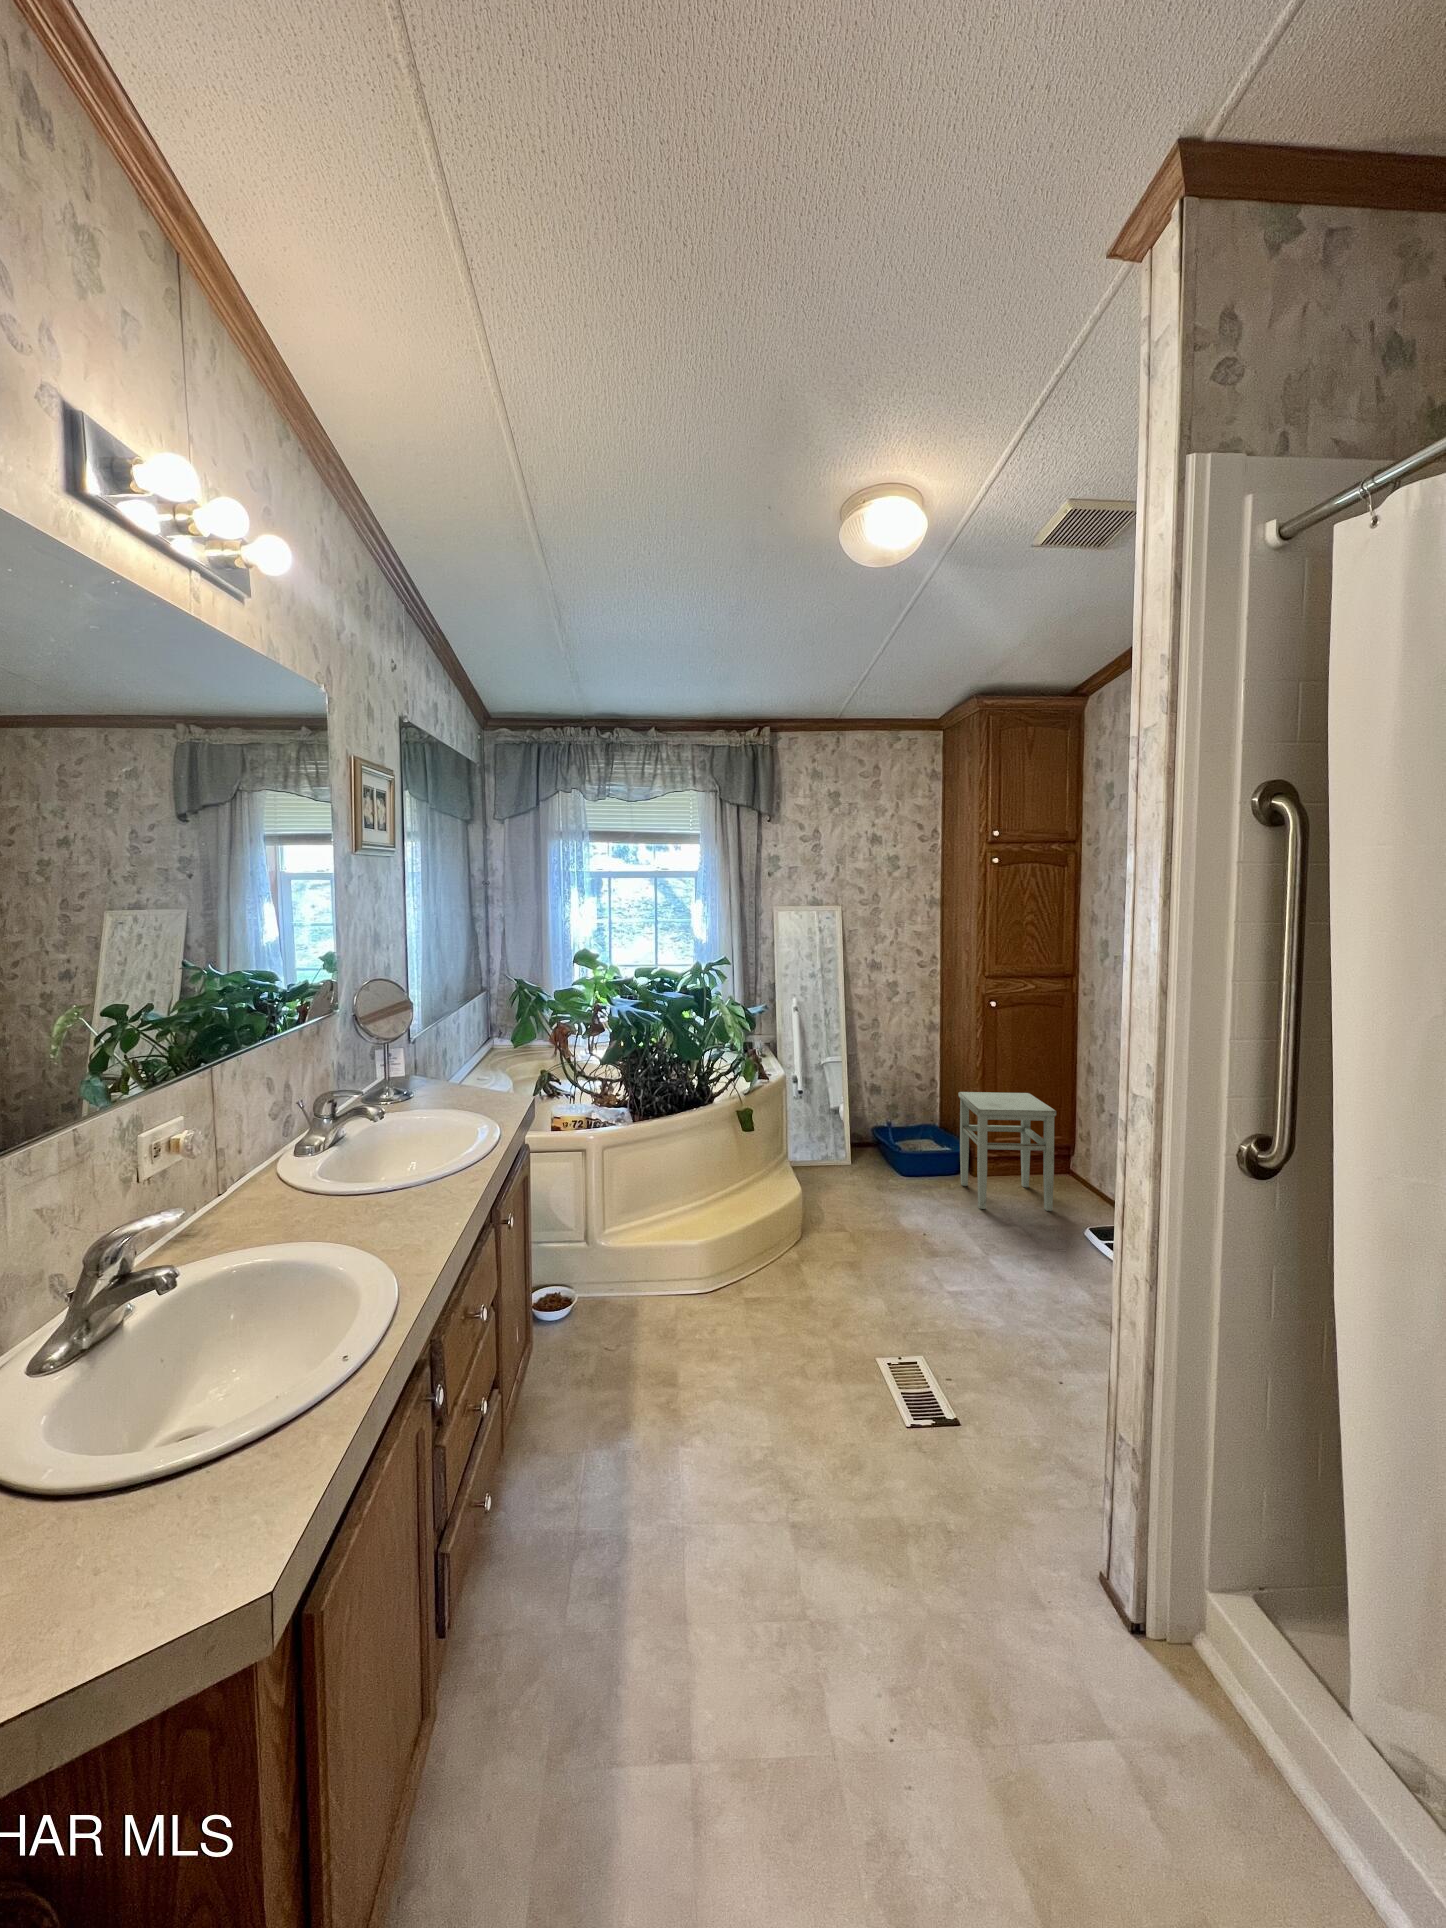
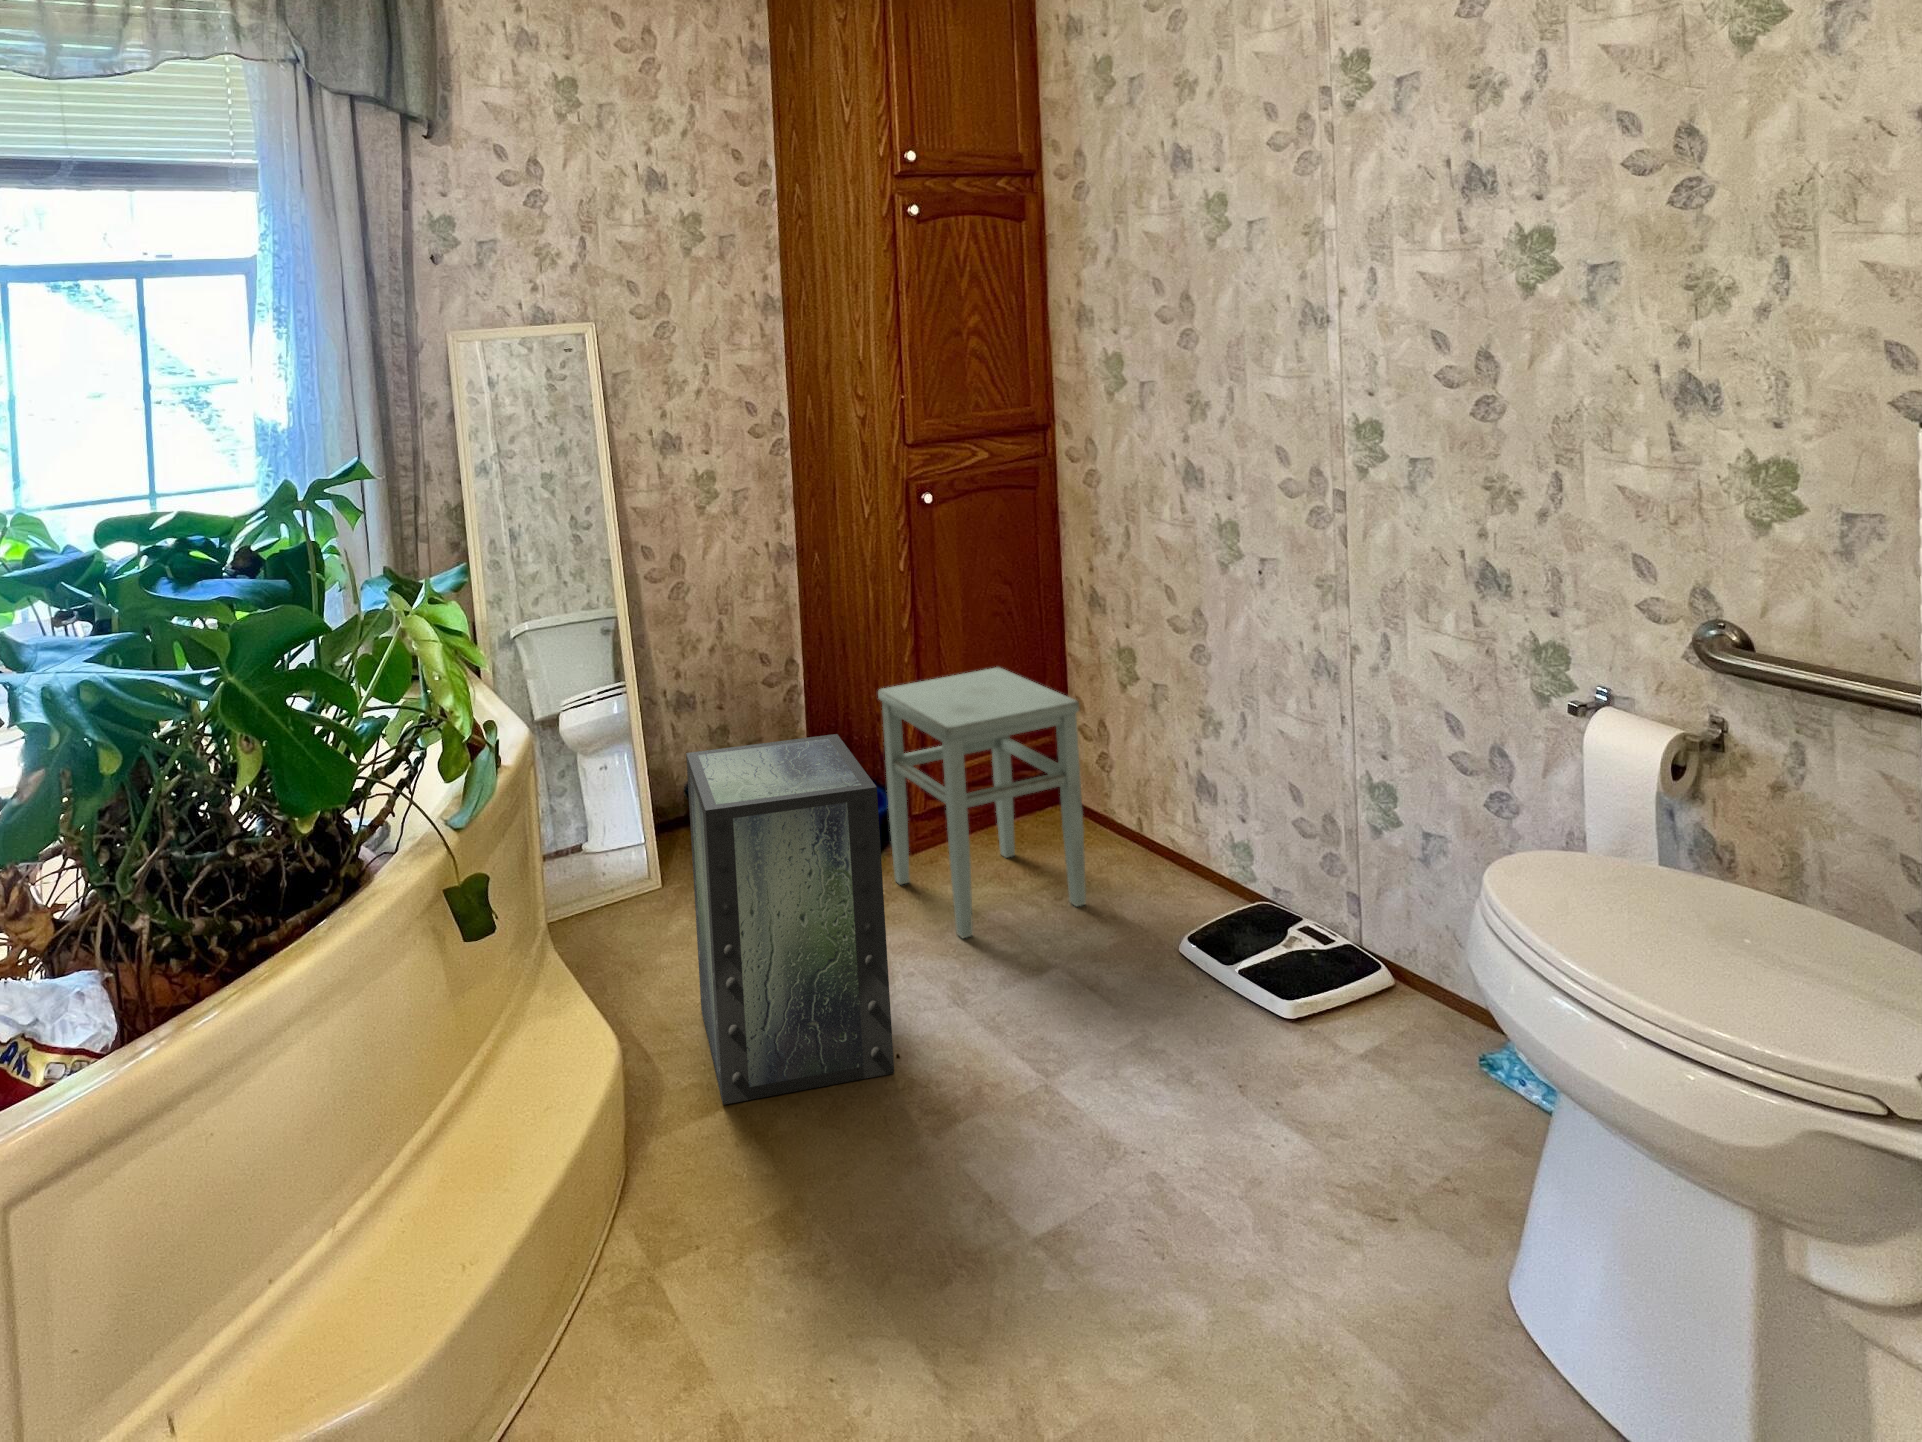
storage box: none [844,1096,921,1240] -> present [686,734,894,1105]

